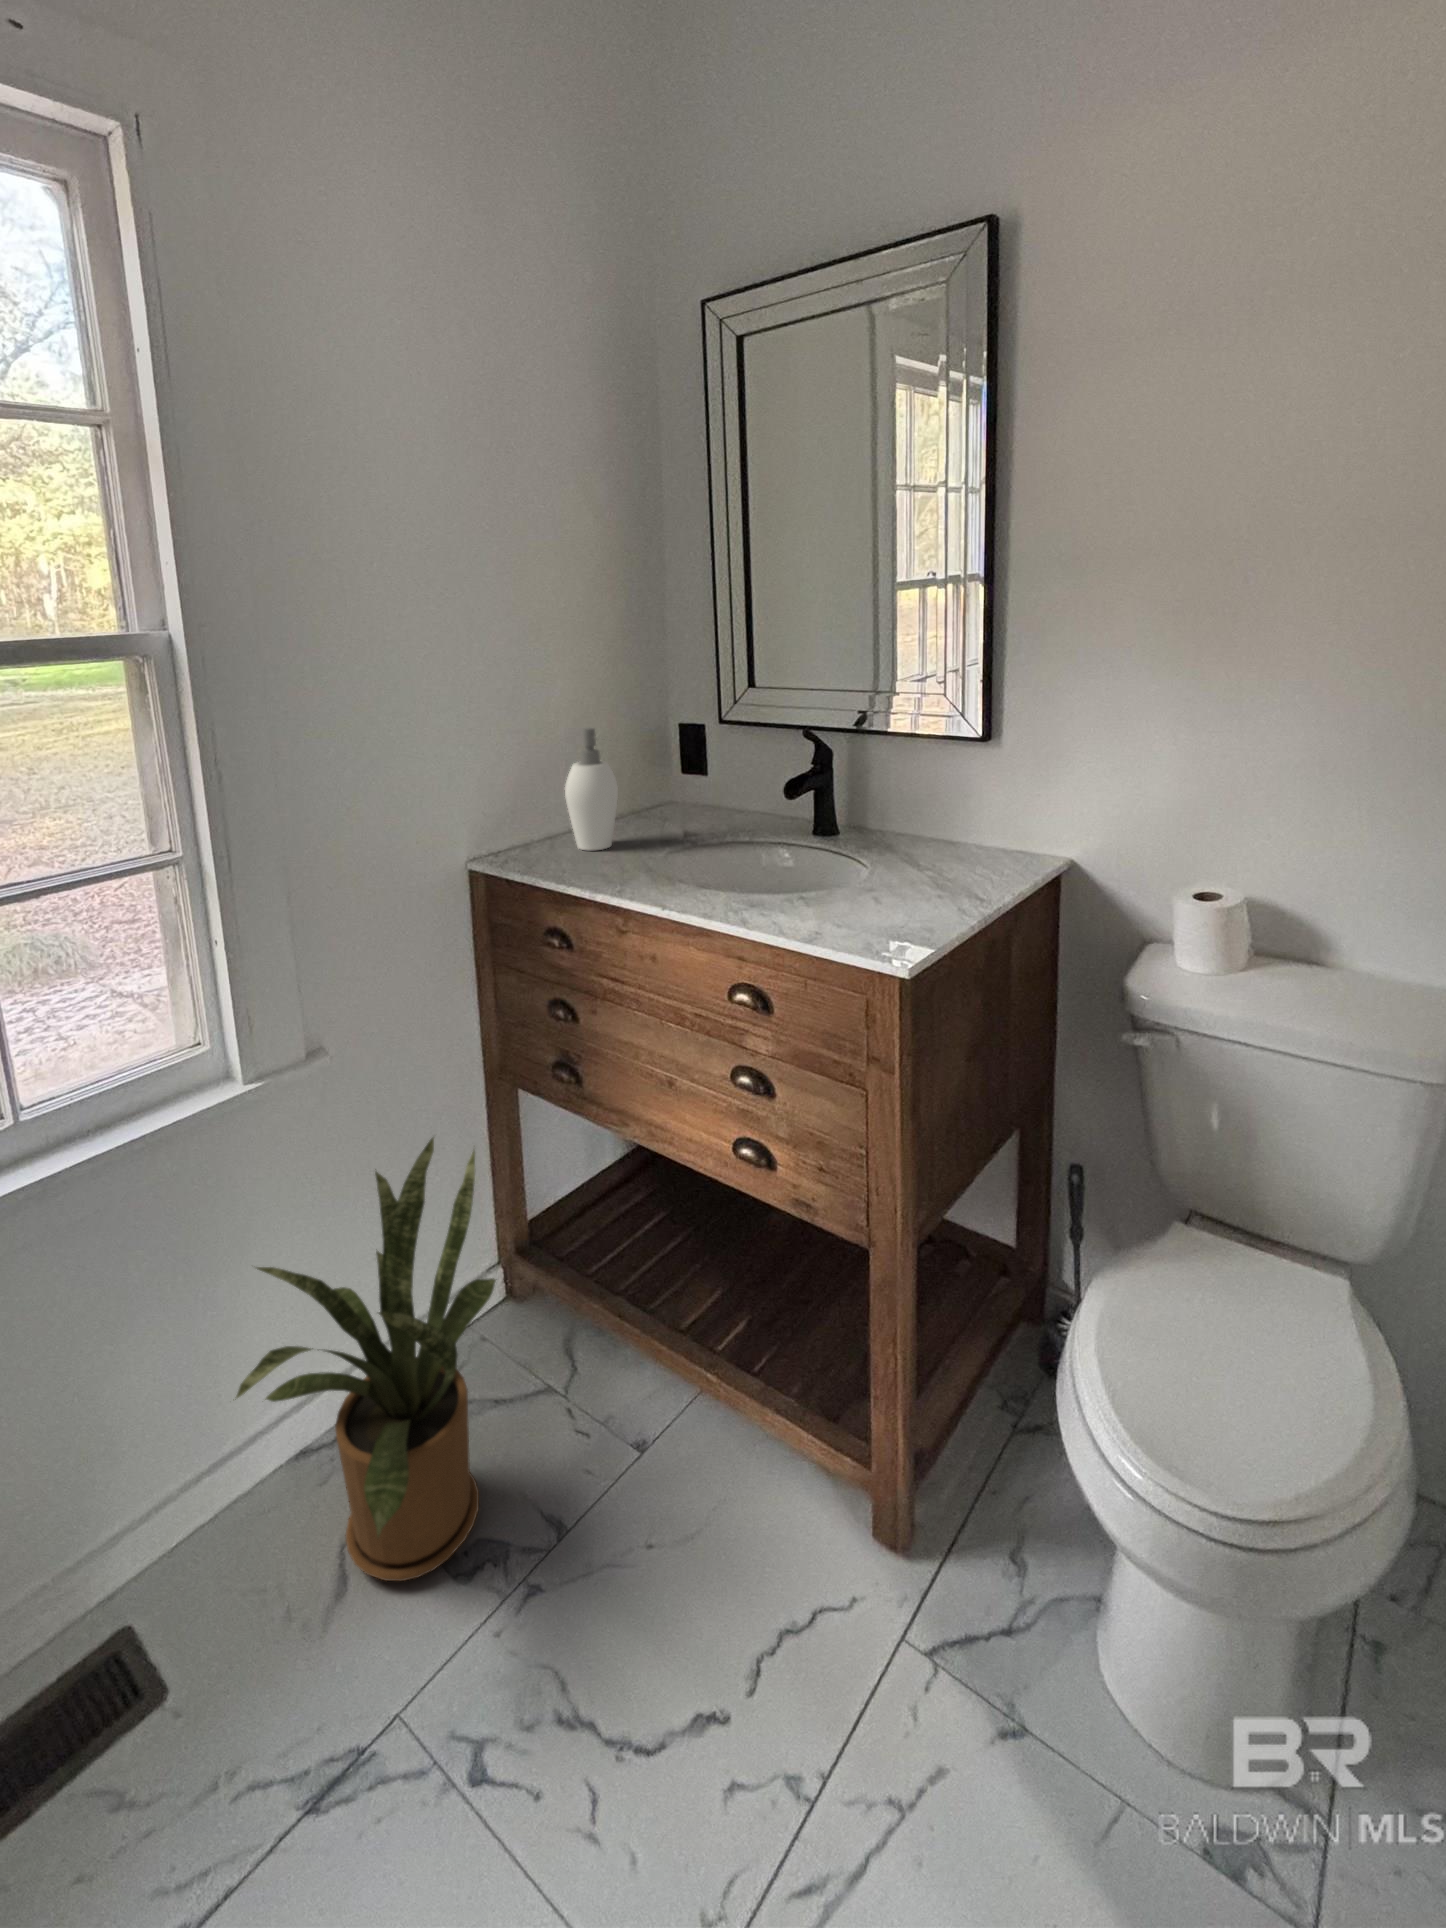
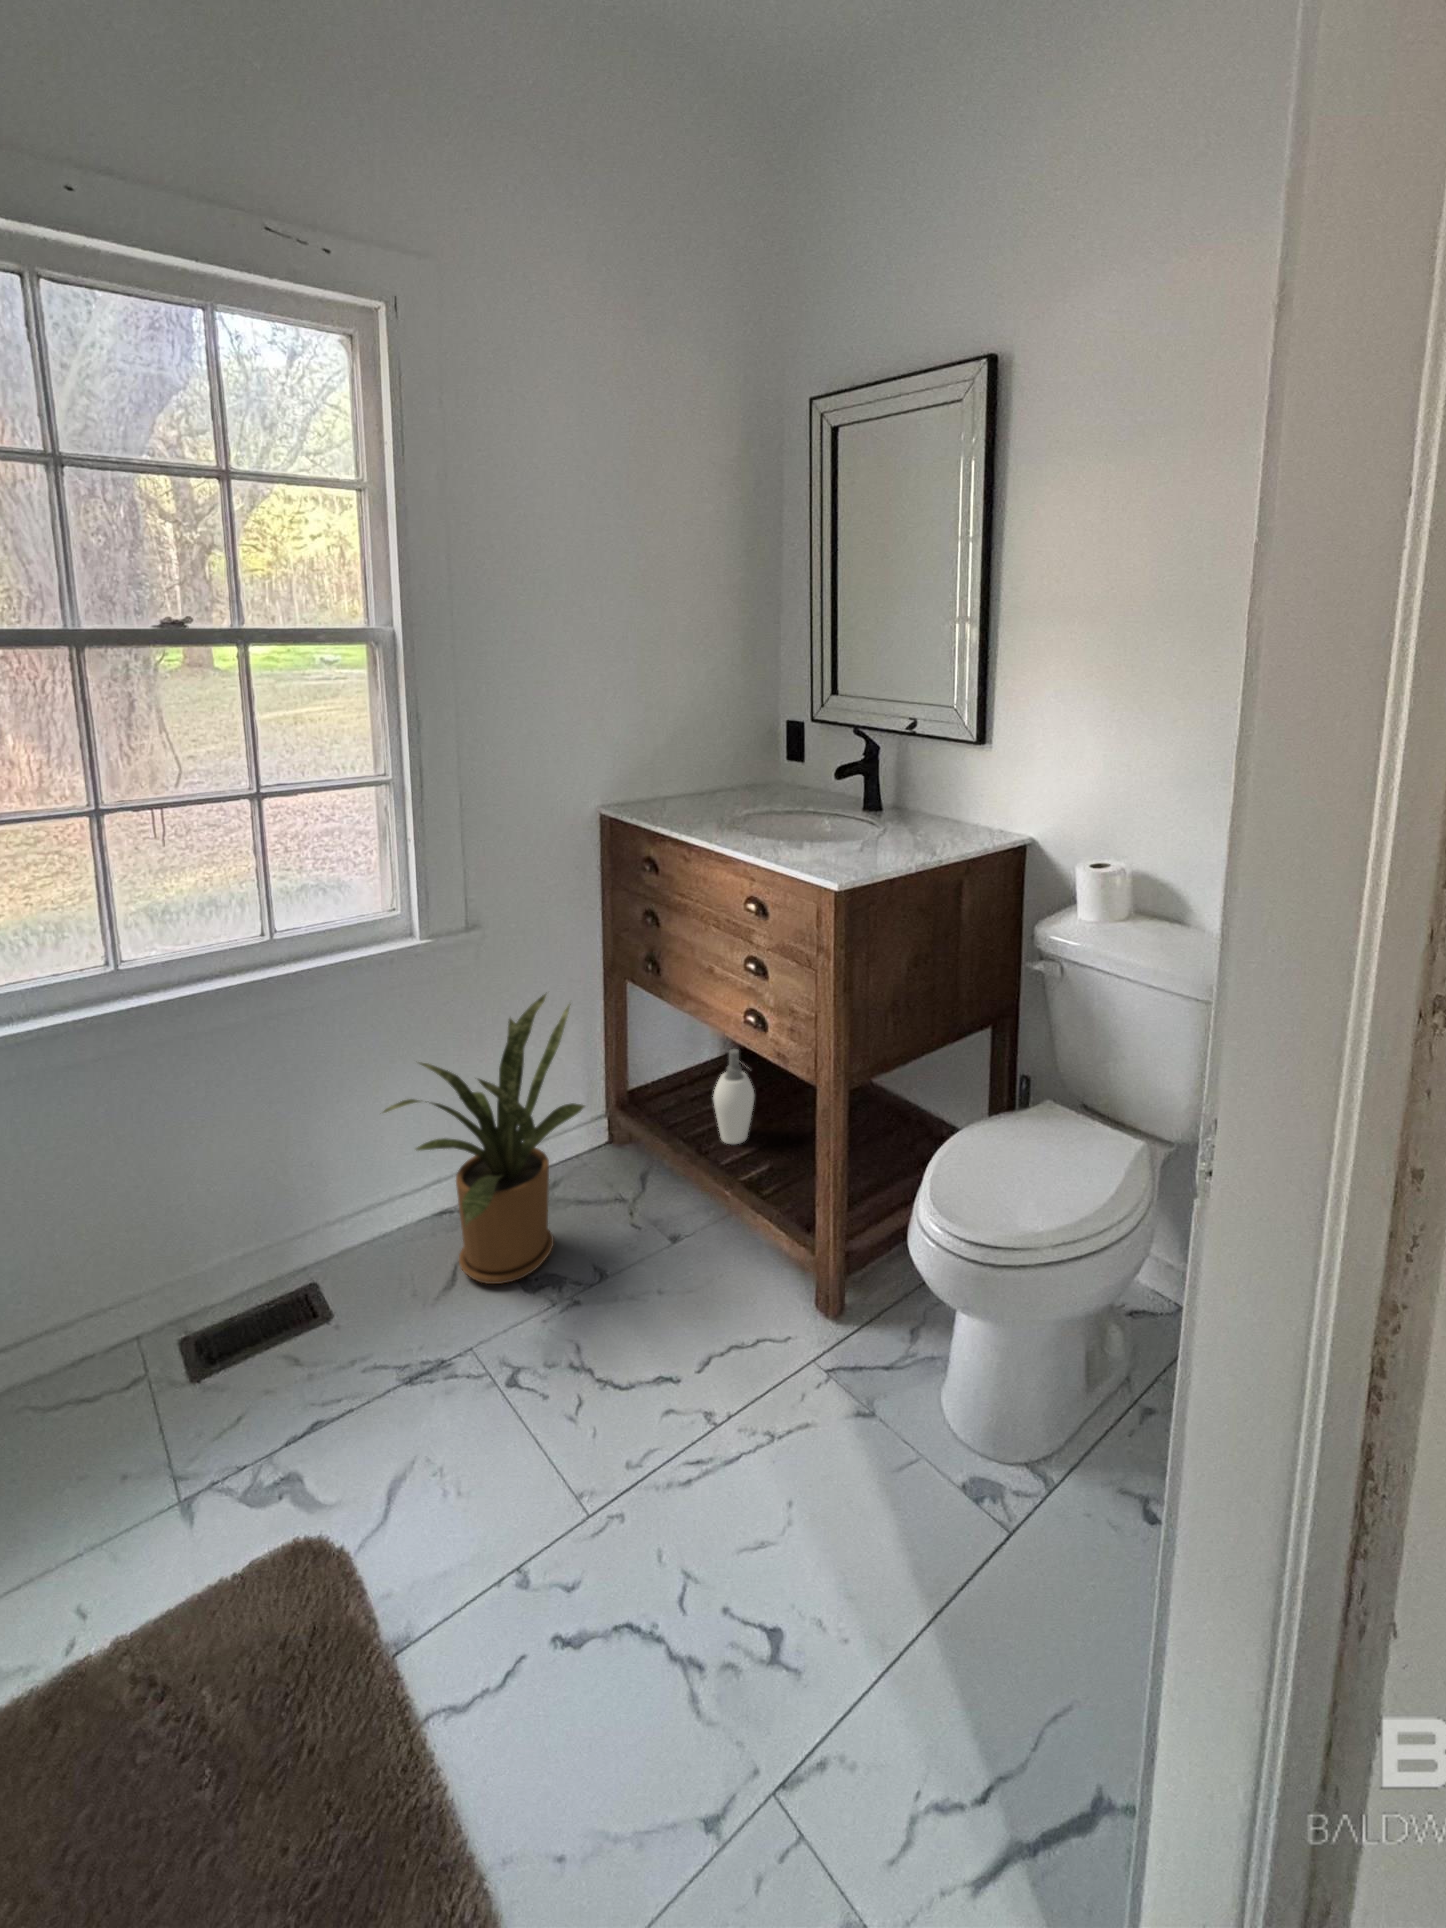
soap dispenser: present [565,728,618,851] -> present [713,1049,754,1144]

